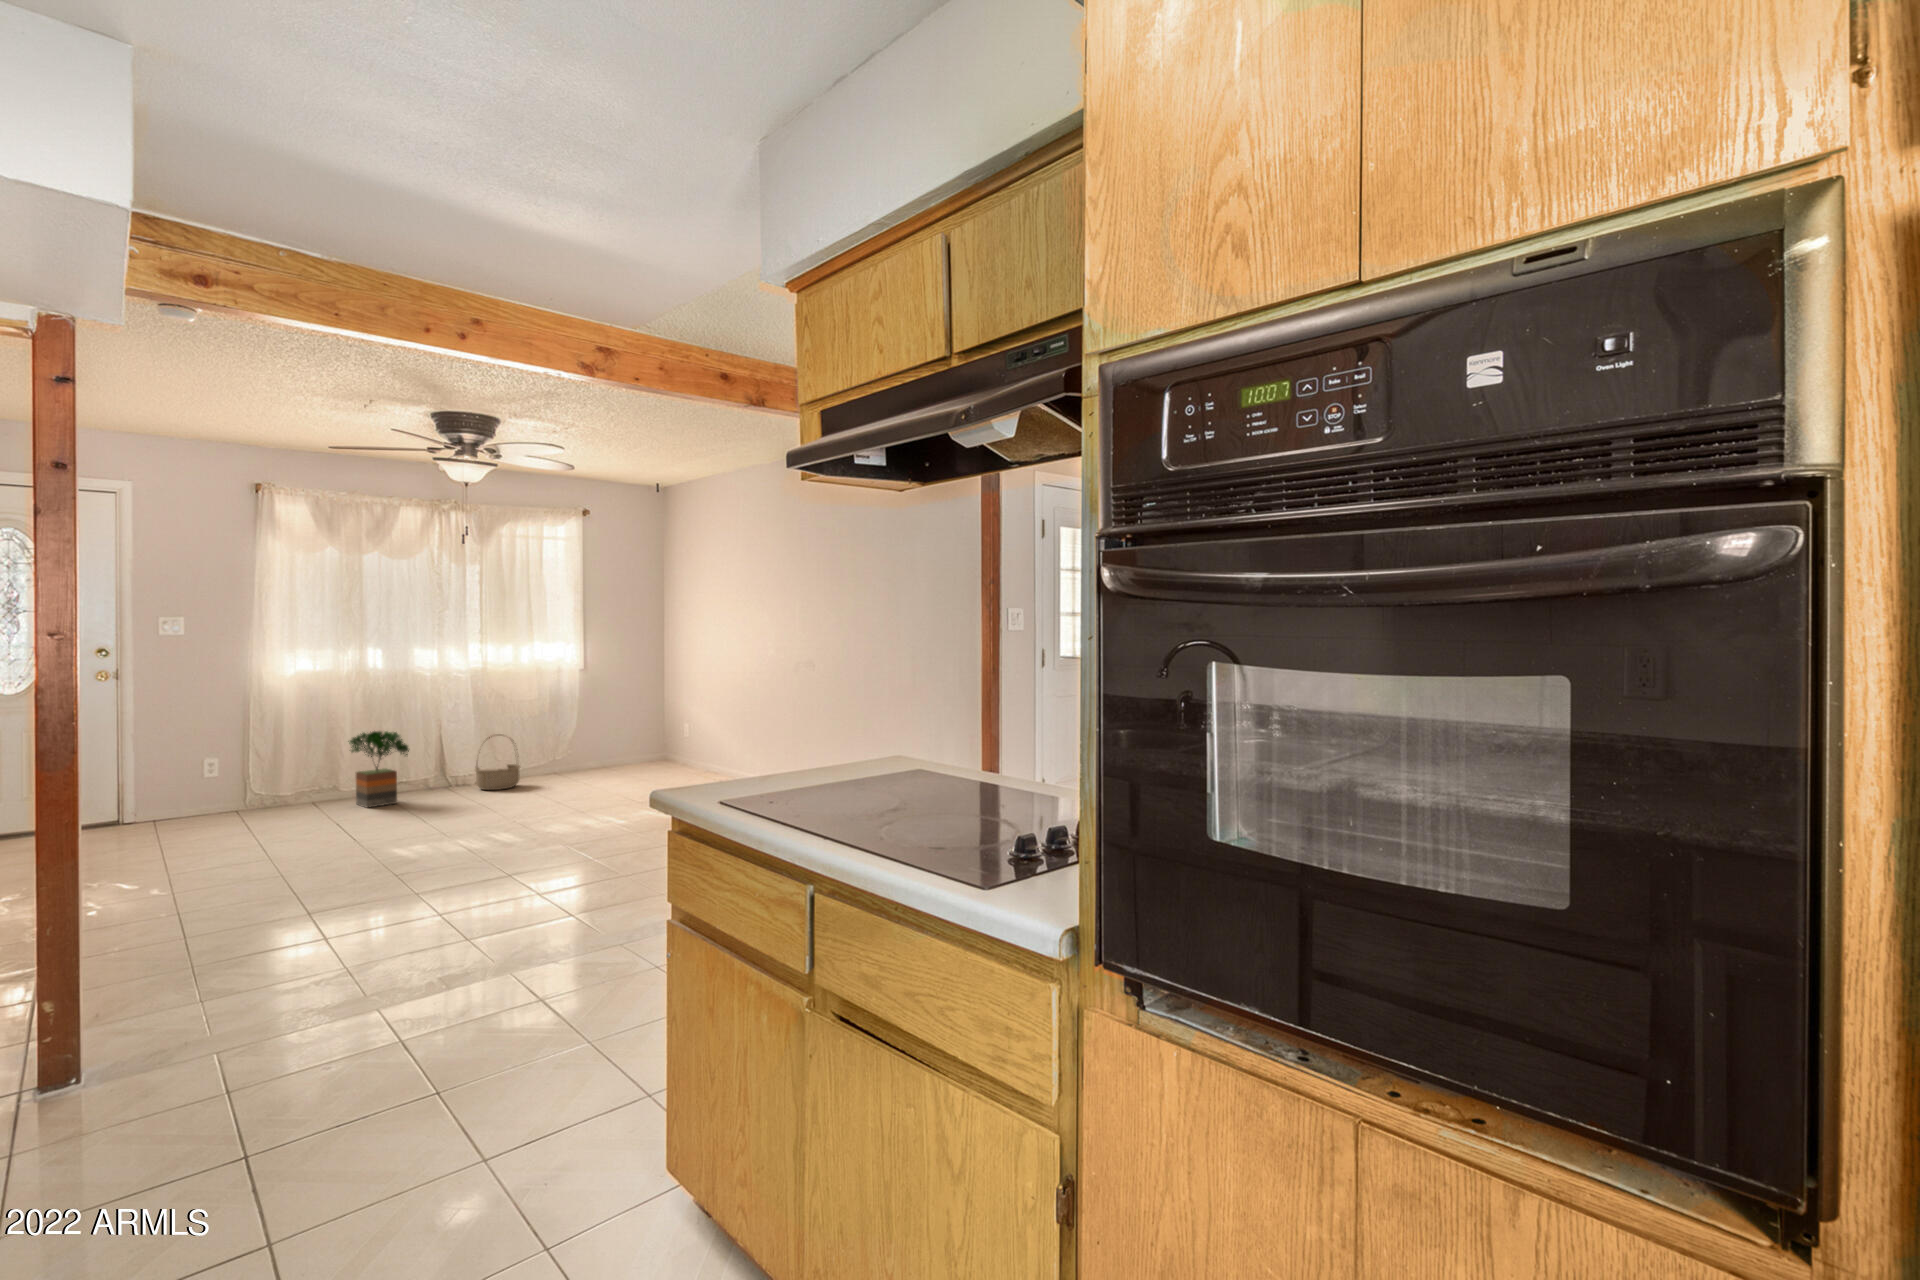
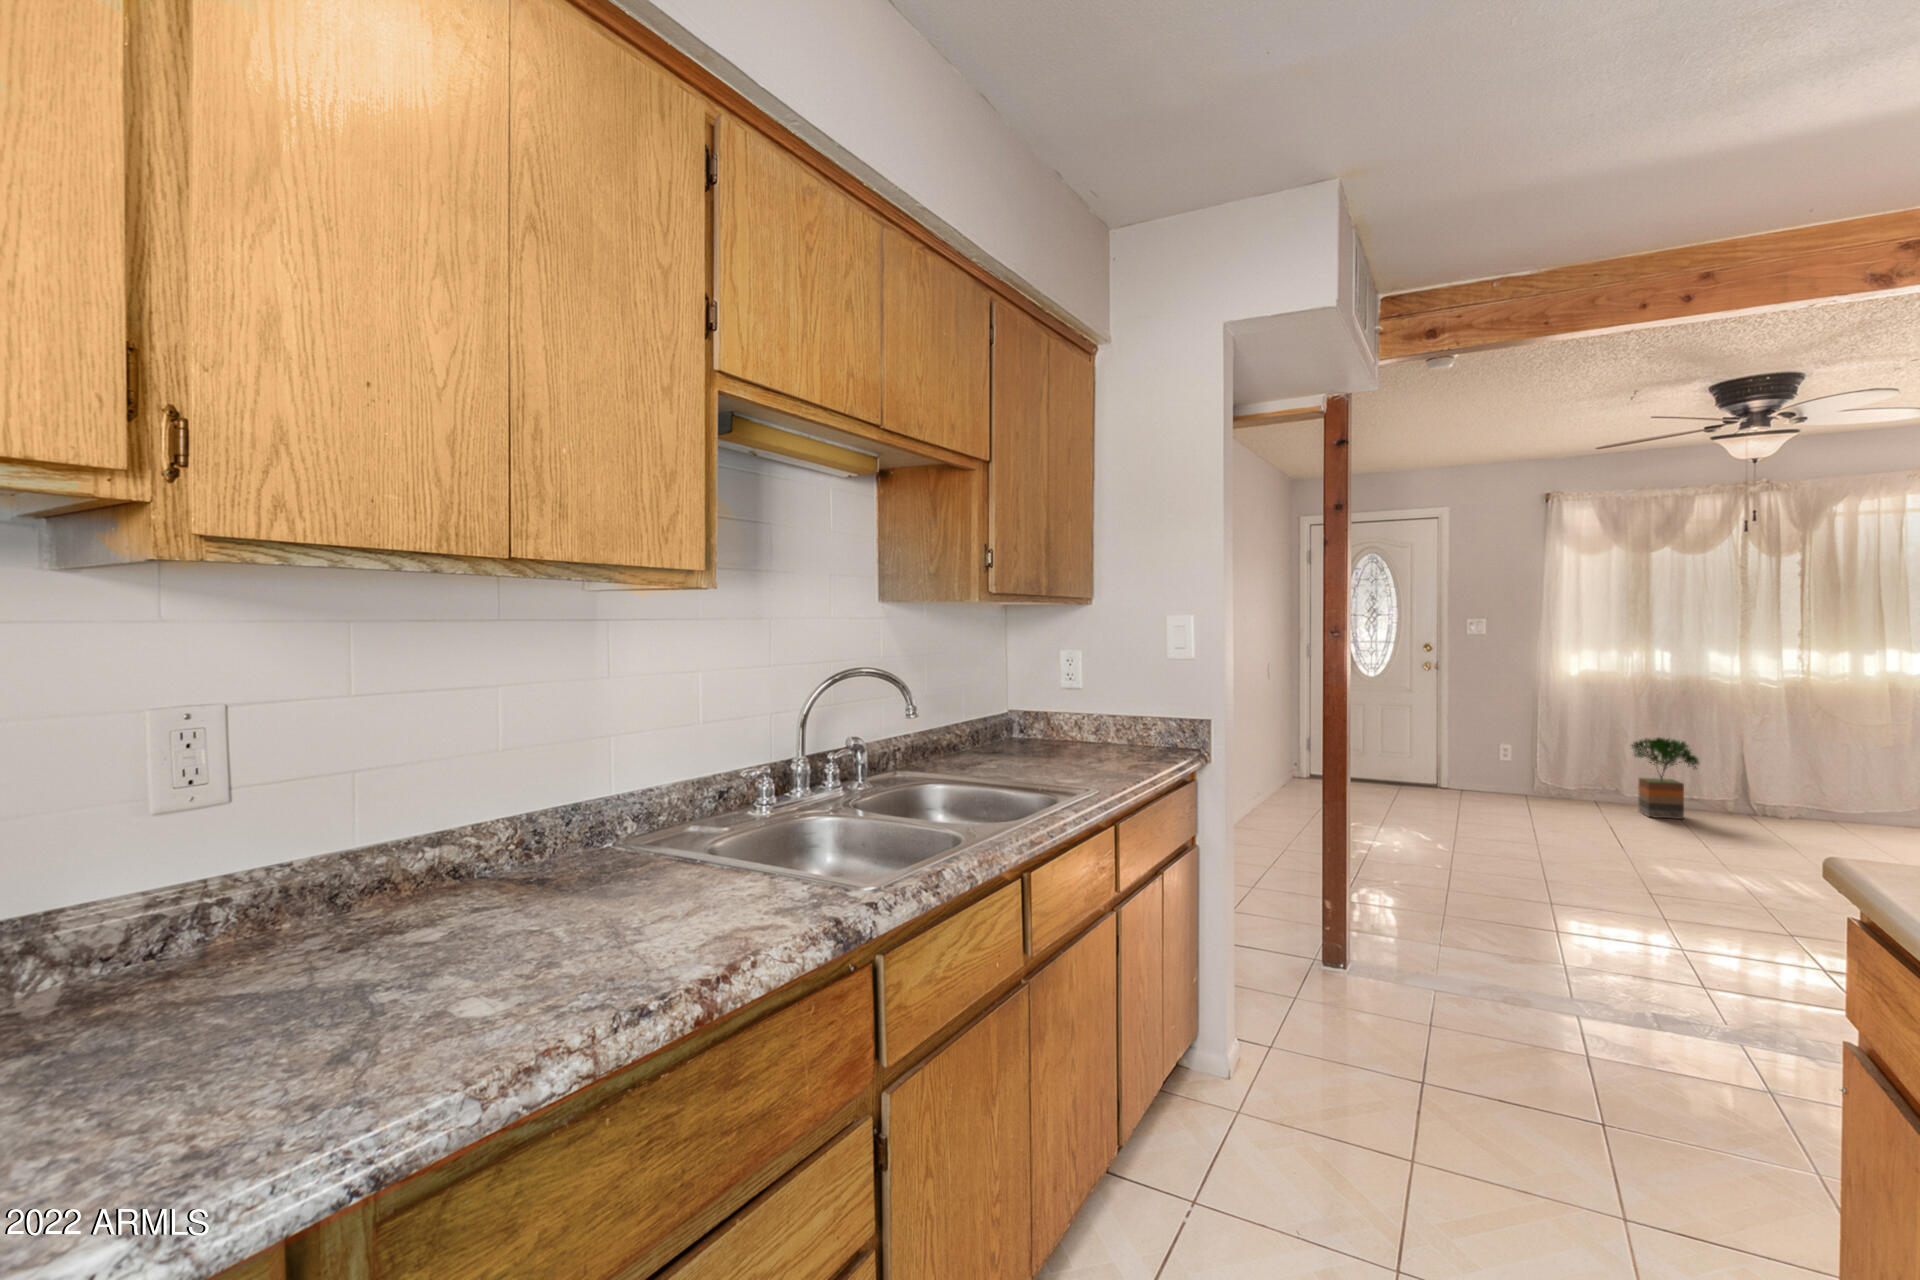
basket: present [475,734,520,790] -> none [1790,759,1861,829]

